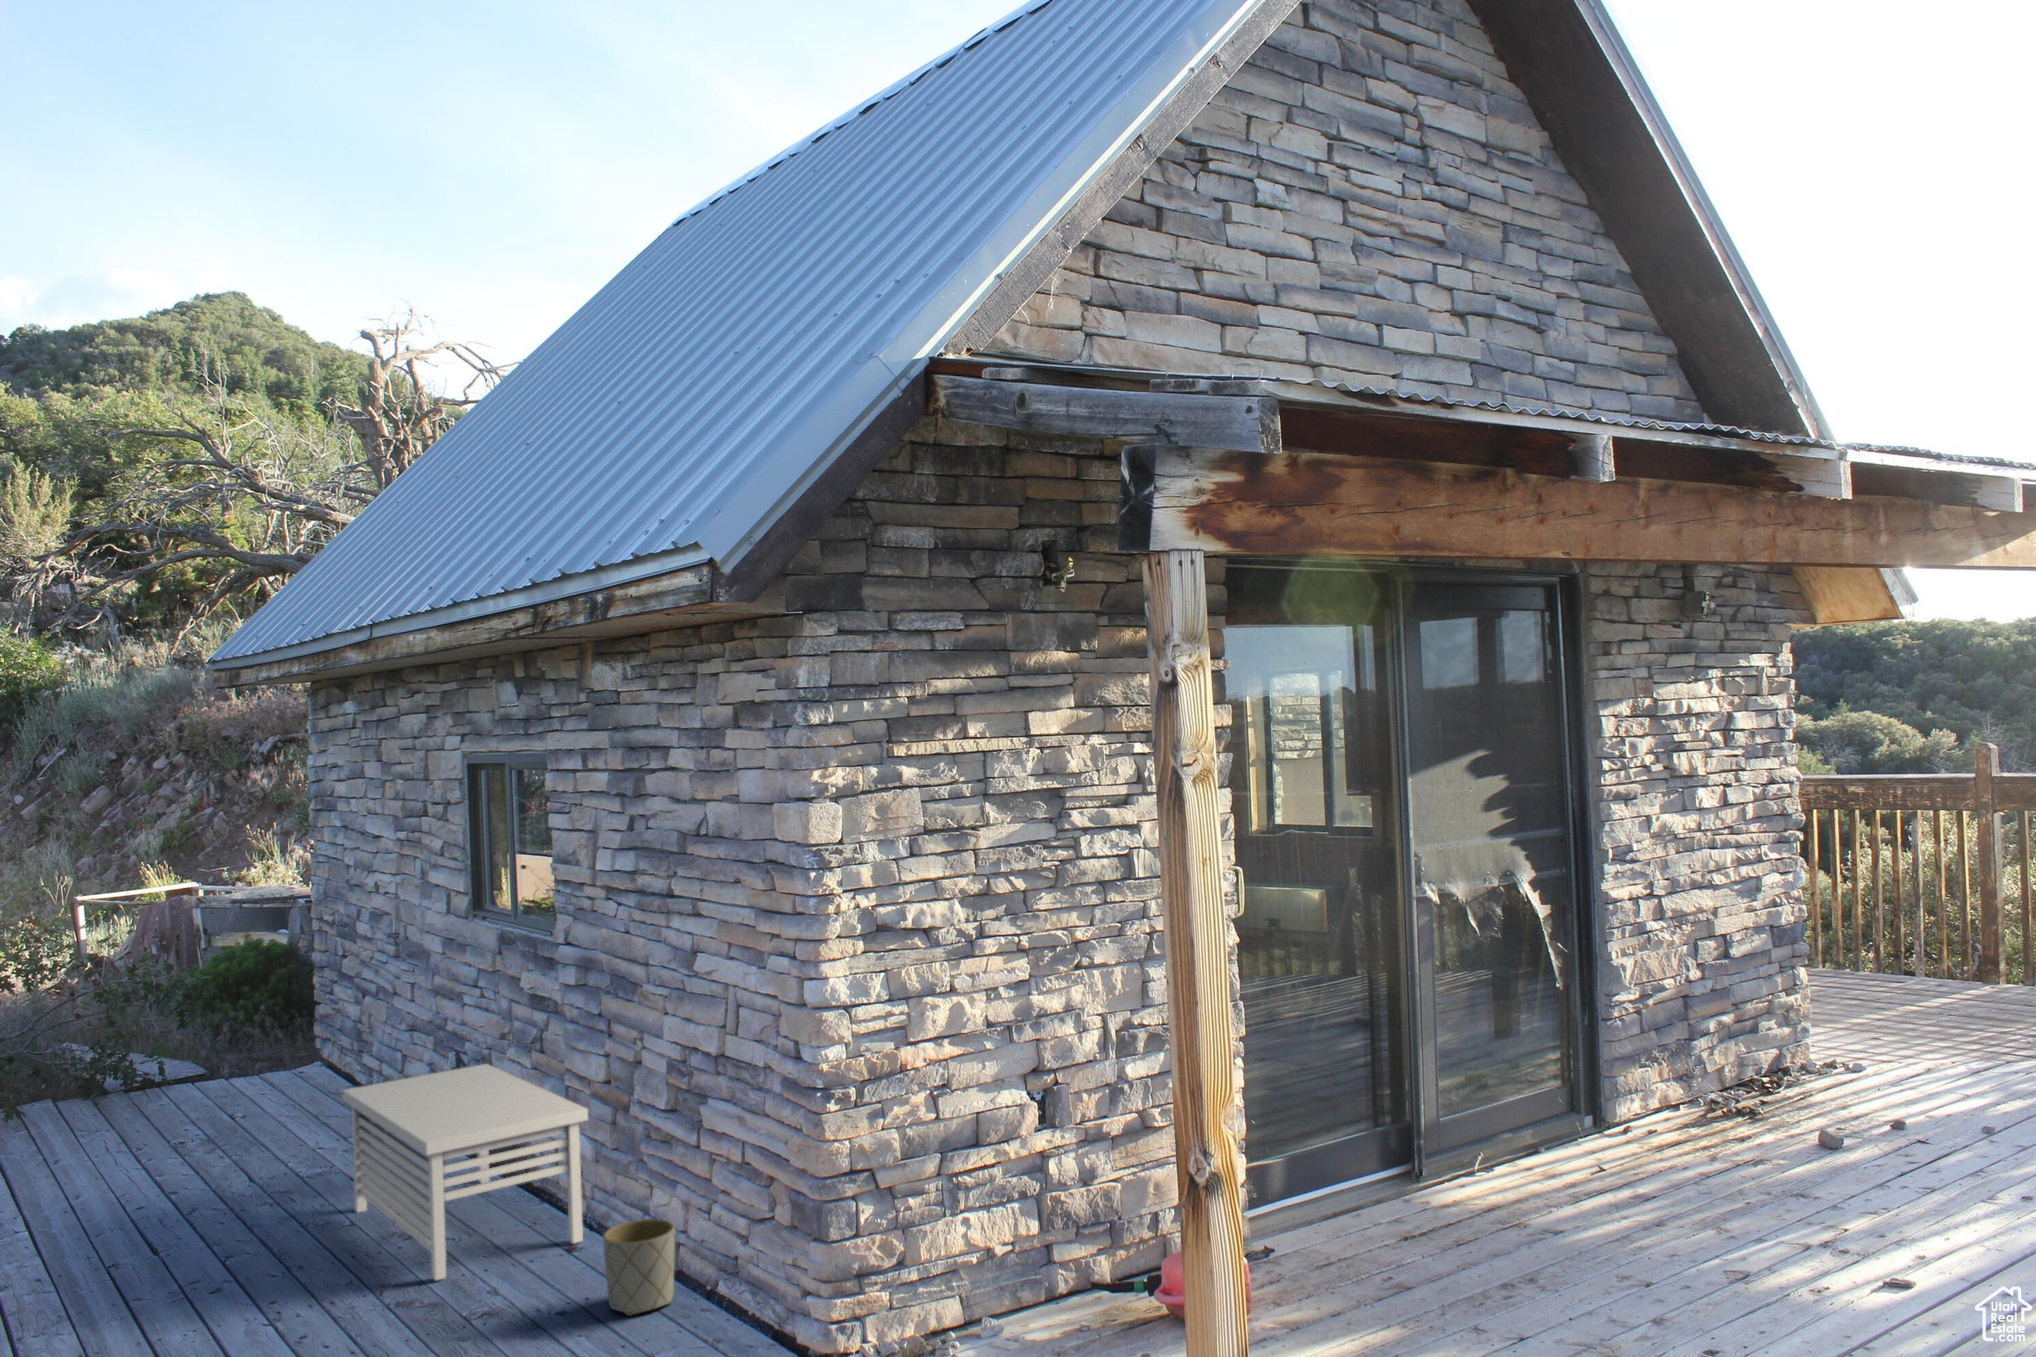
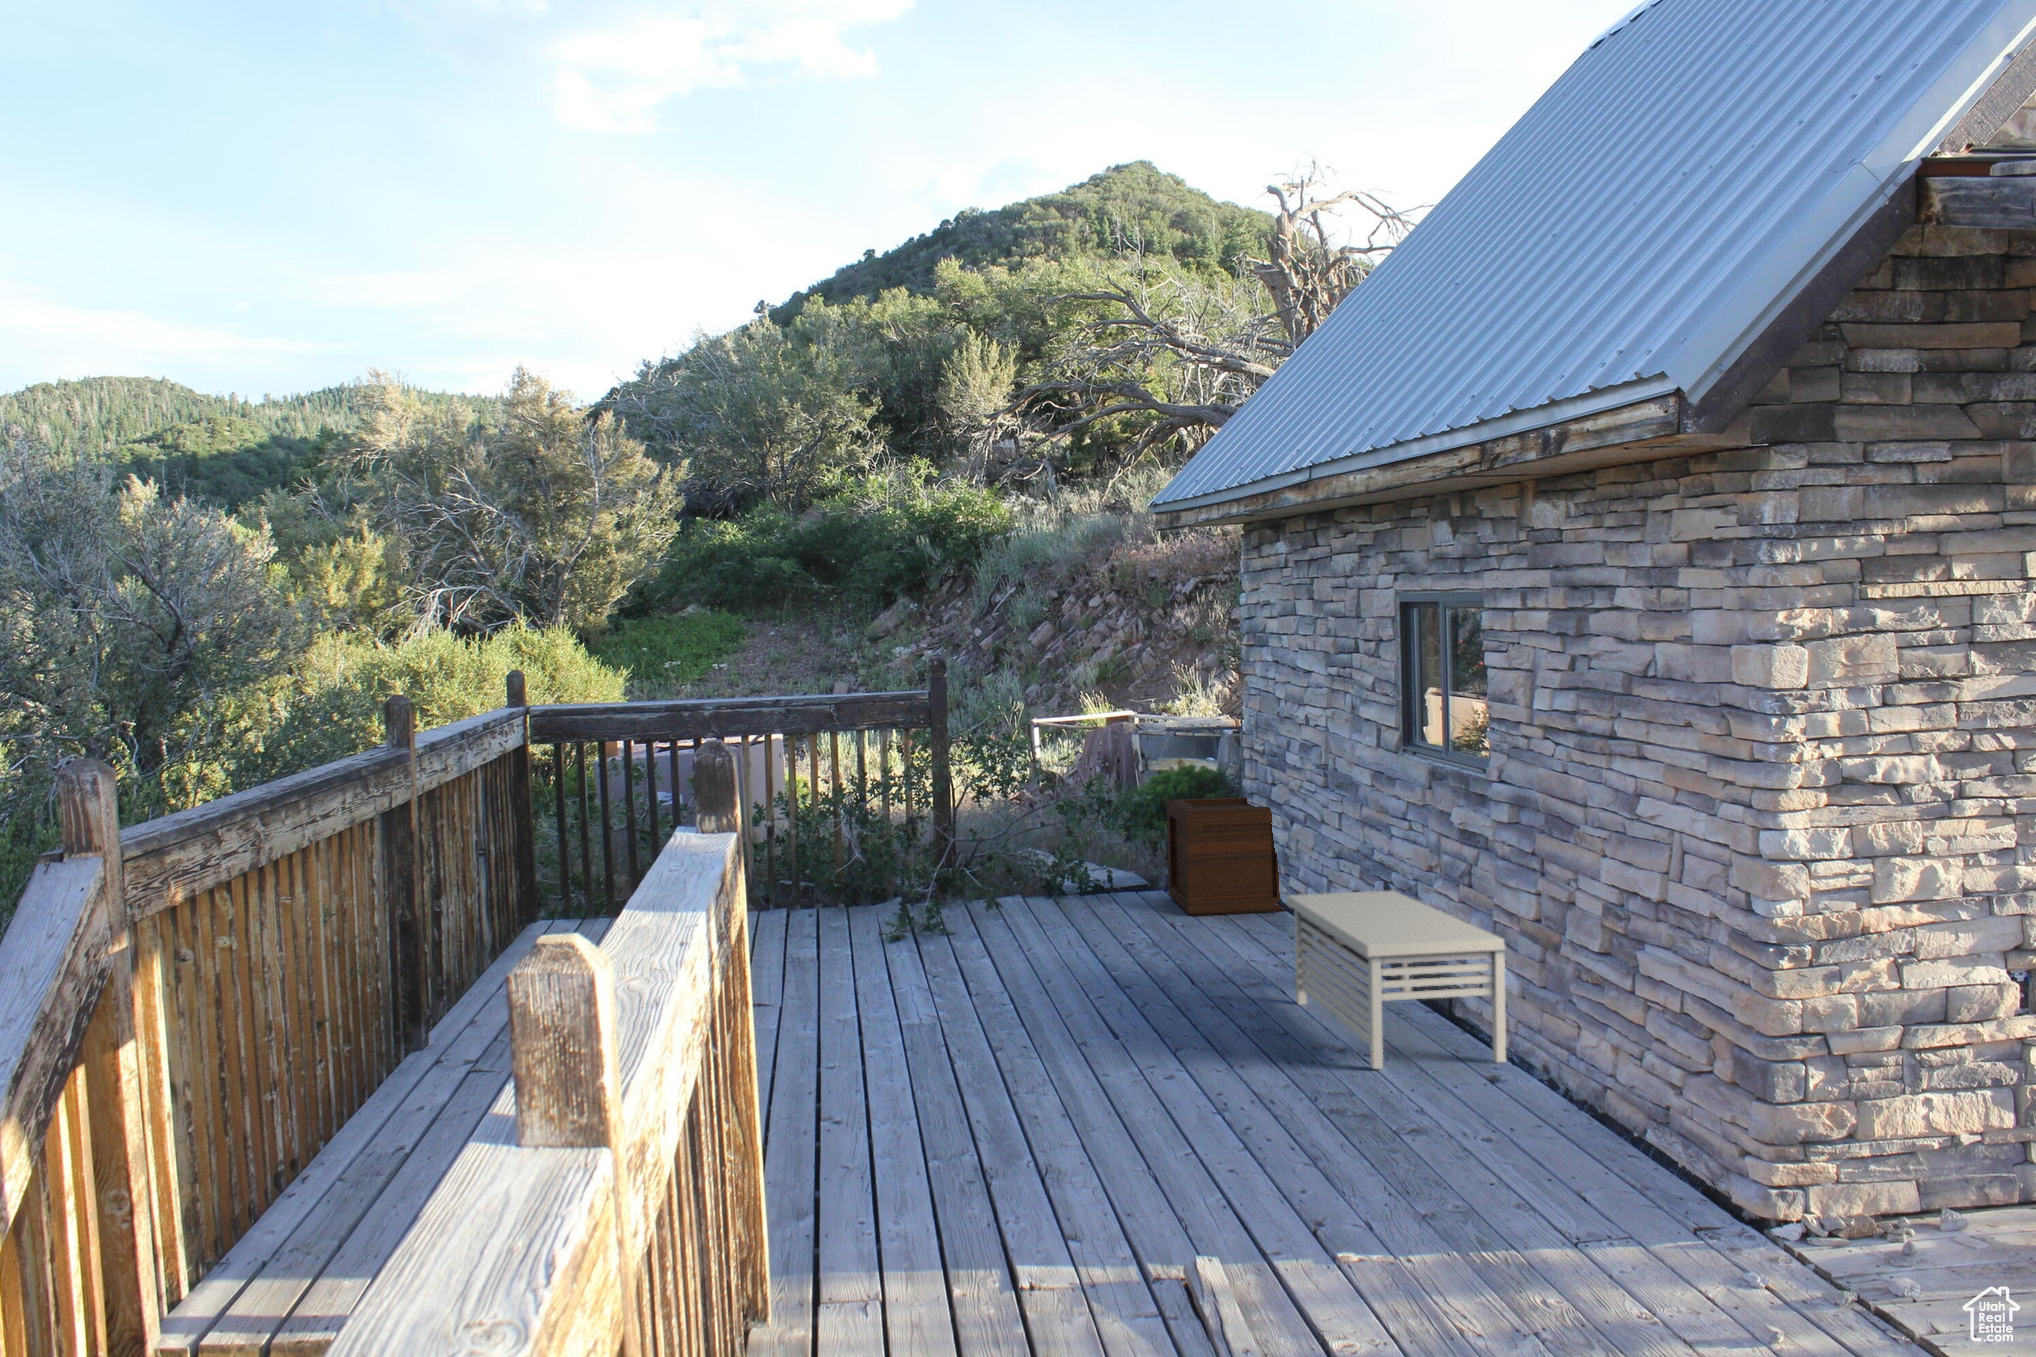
wooden crate: none [214,971,365,1118] -> present [1167,797,1286,915]
planter: present [603,1219,675,1316] -> none [1532,1046,1602,1131]

